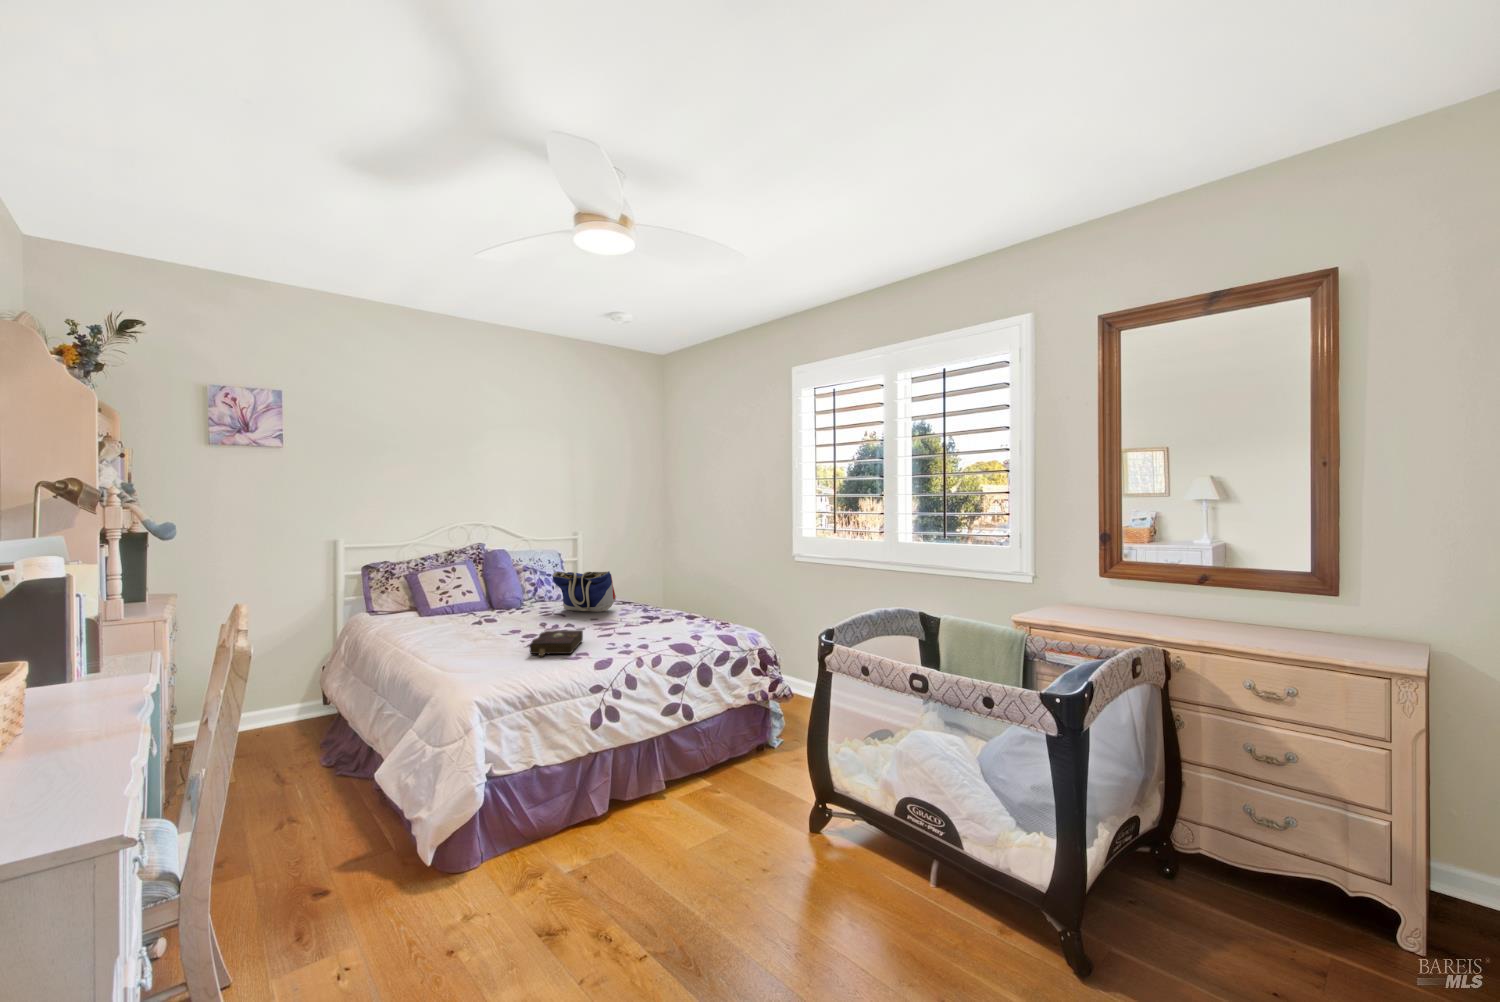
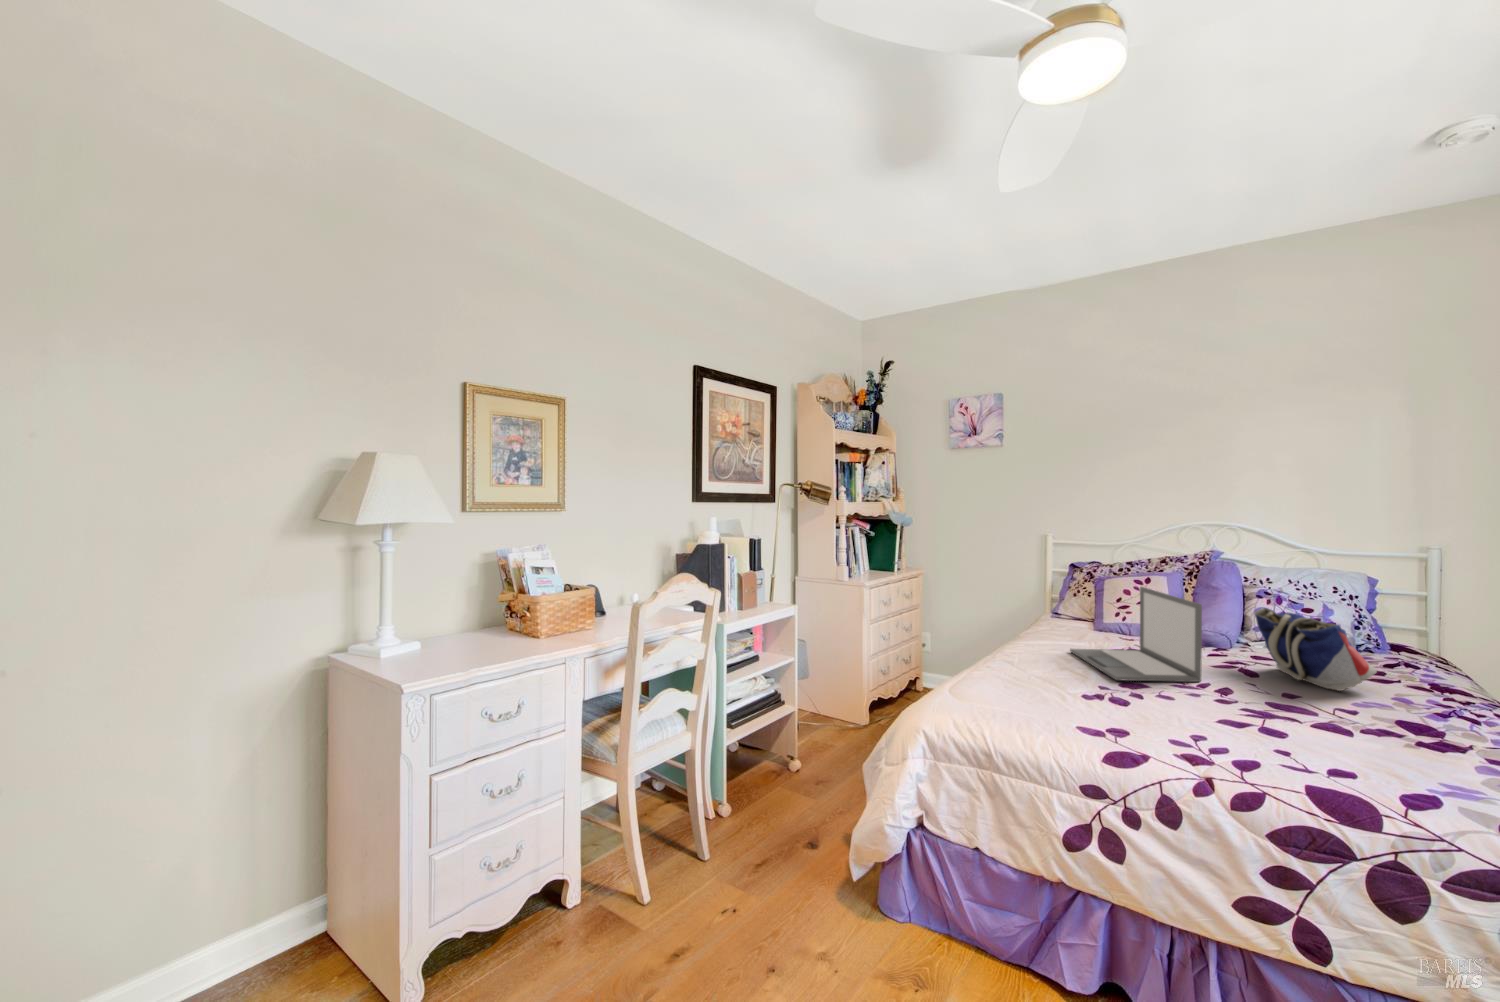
laptop: none [448,569,552,635] -> present [1070,587,1202,682]
book: present [530,630,583,656] -> none [1058,686,1168,728]

